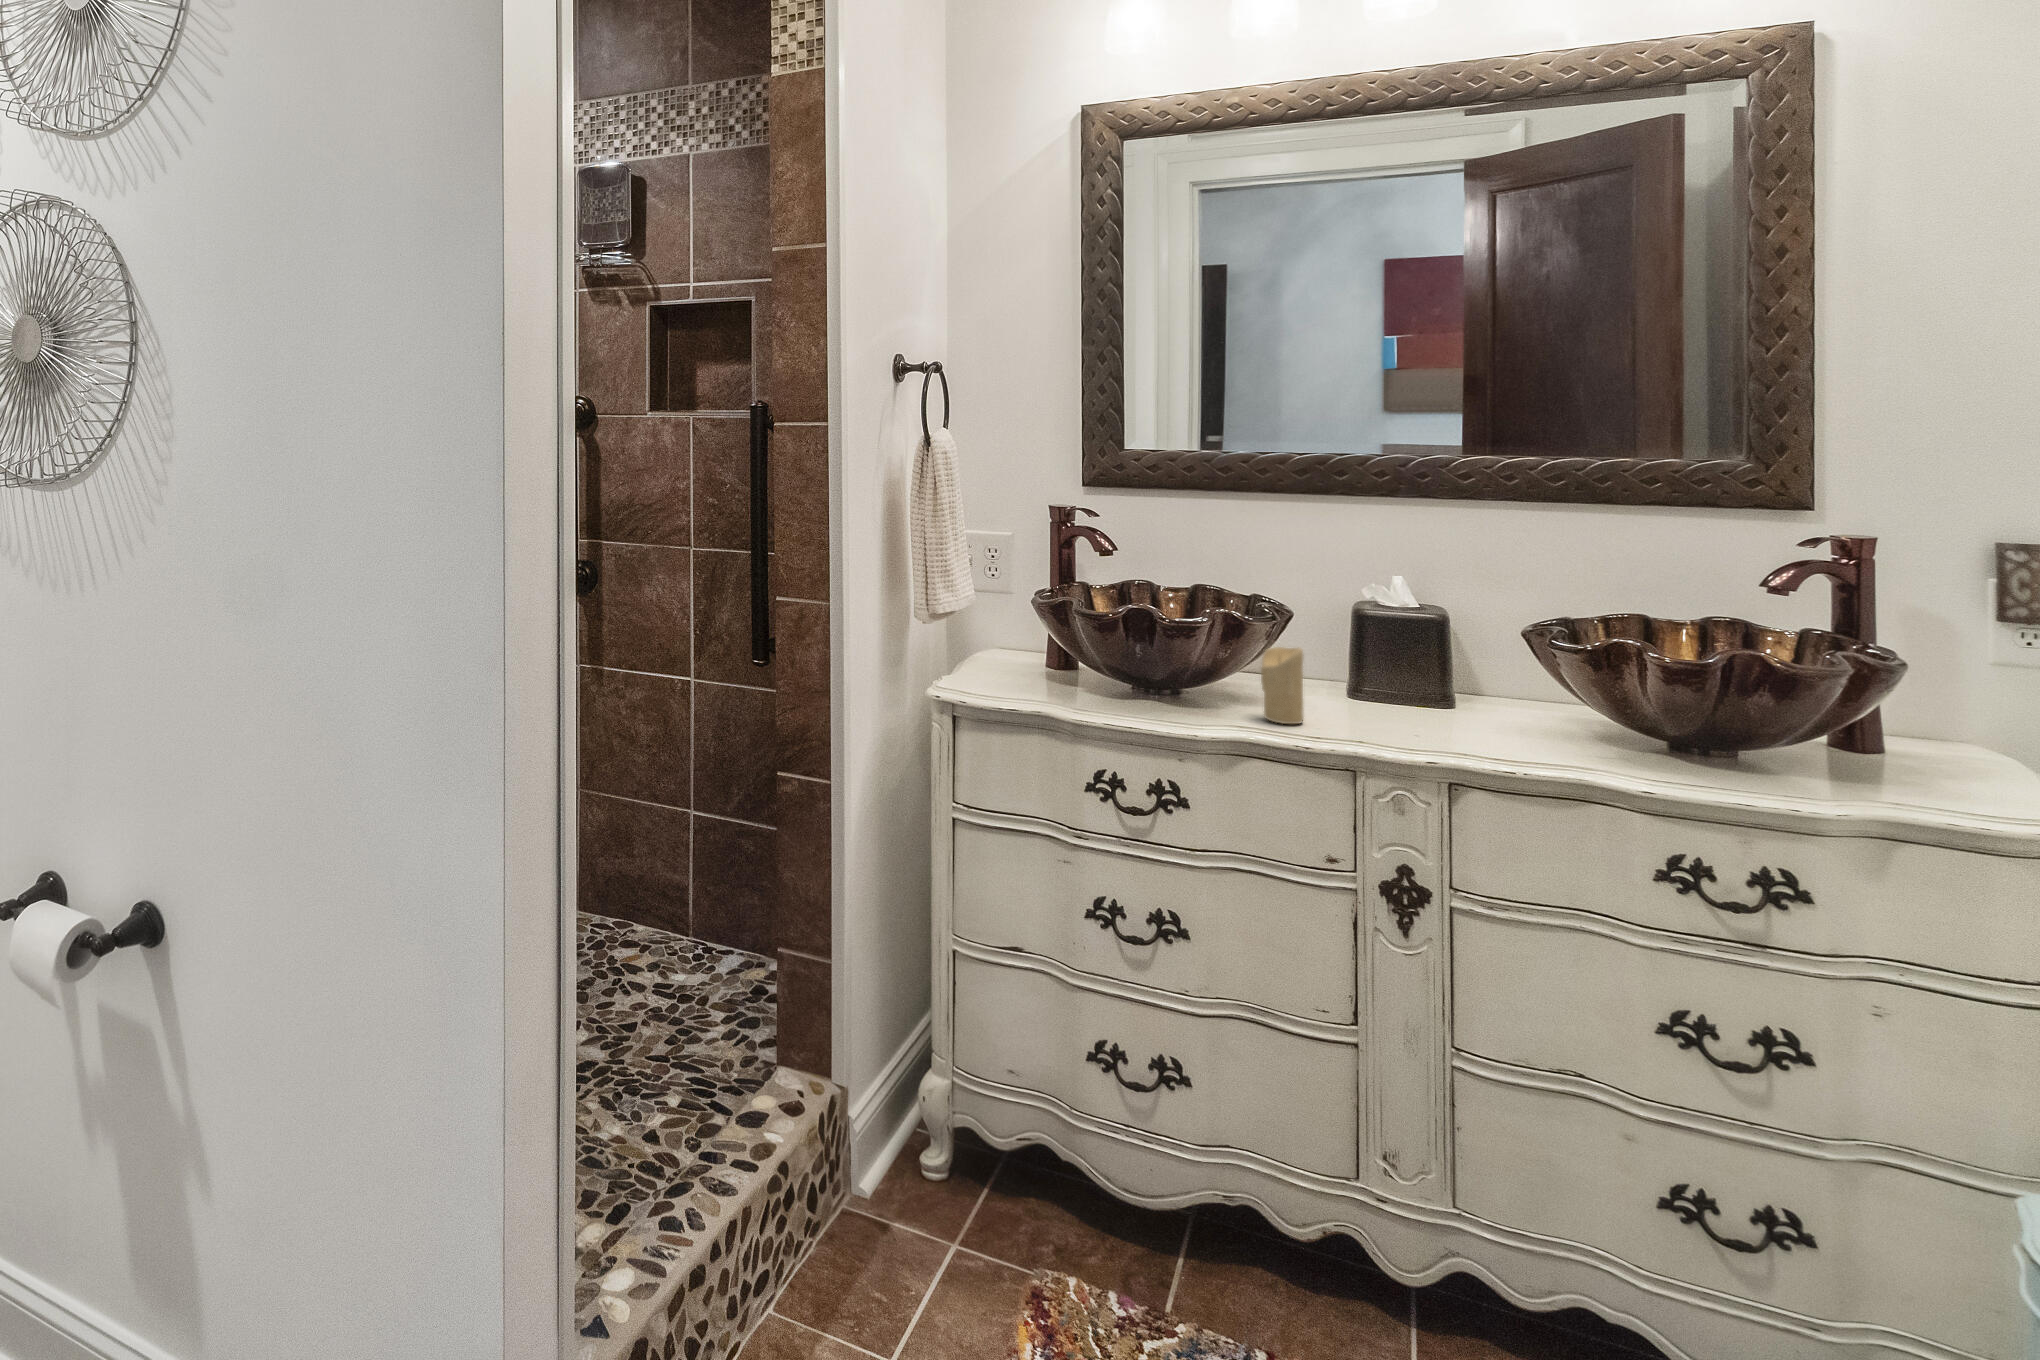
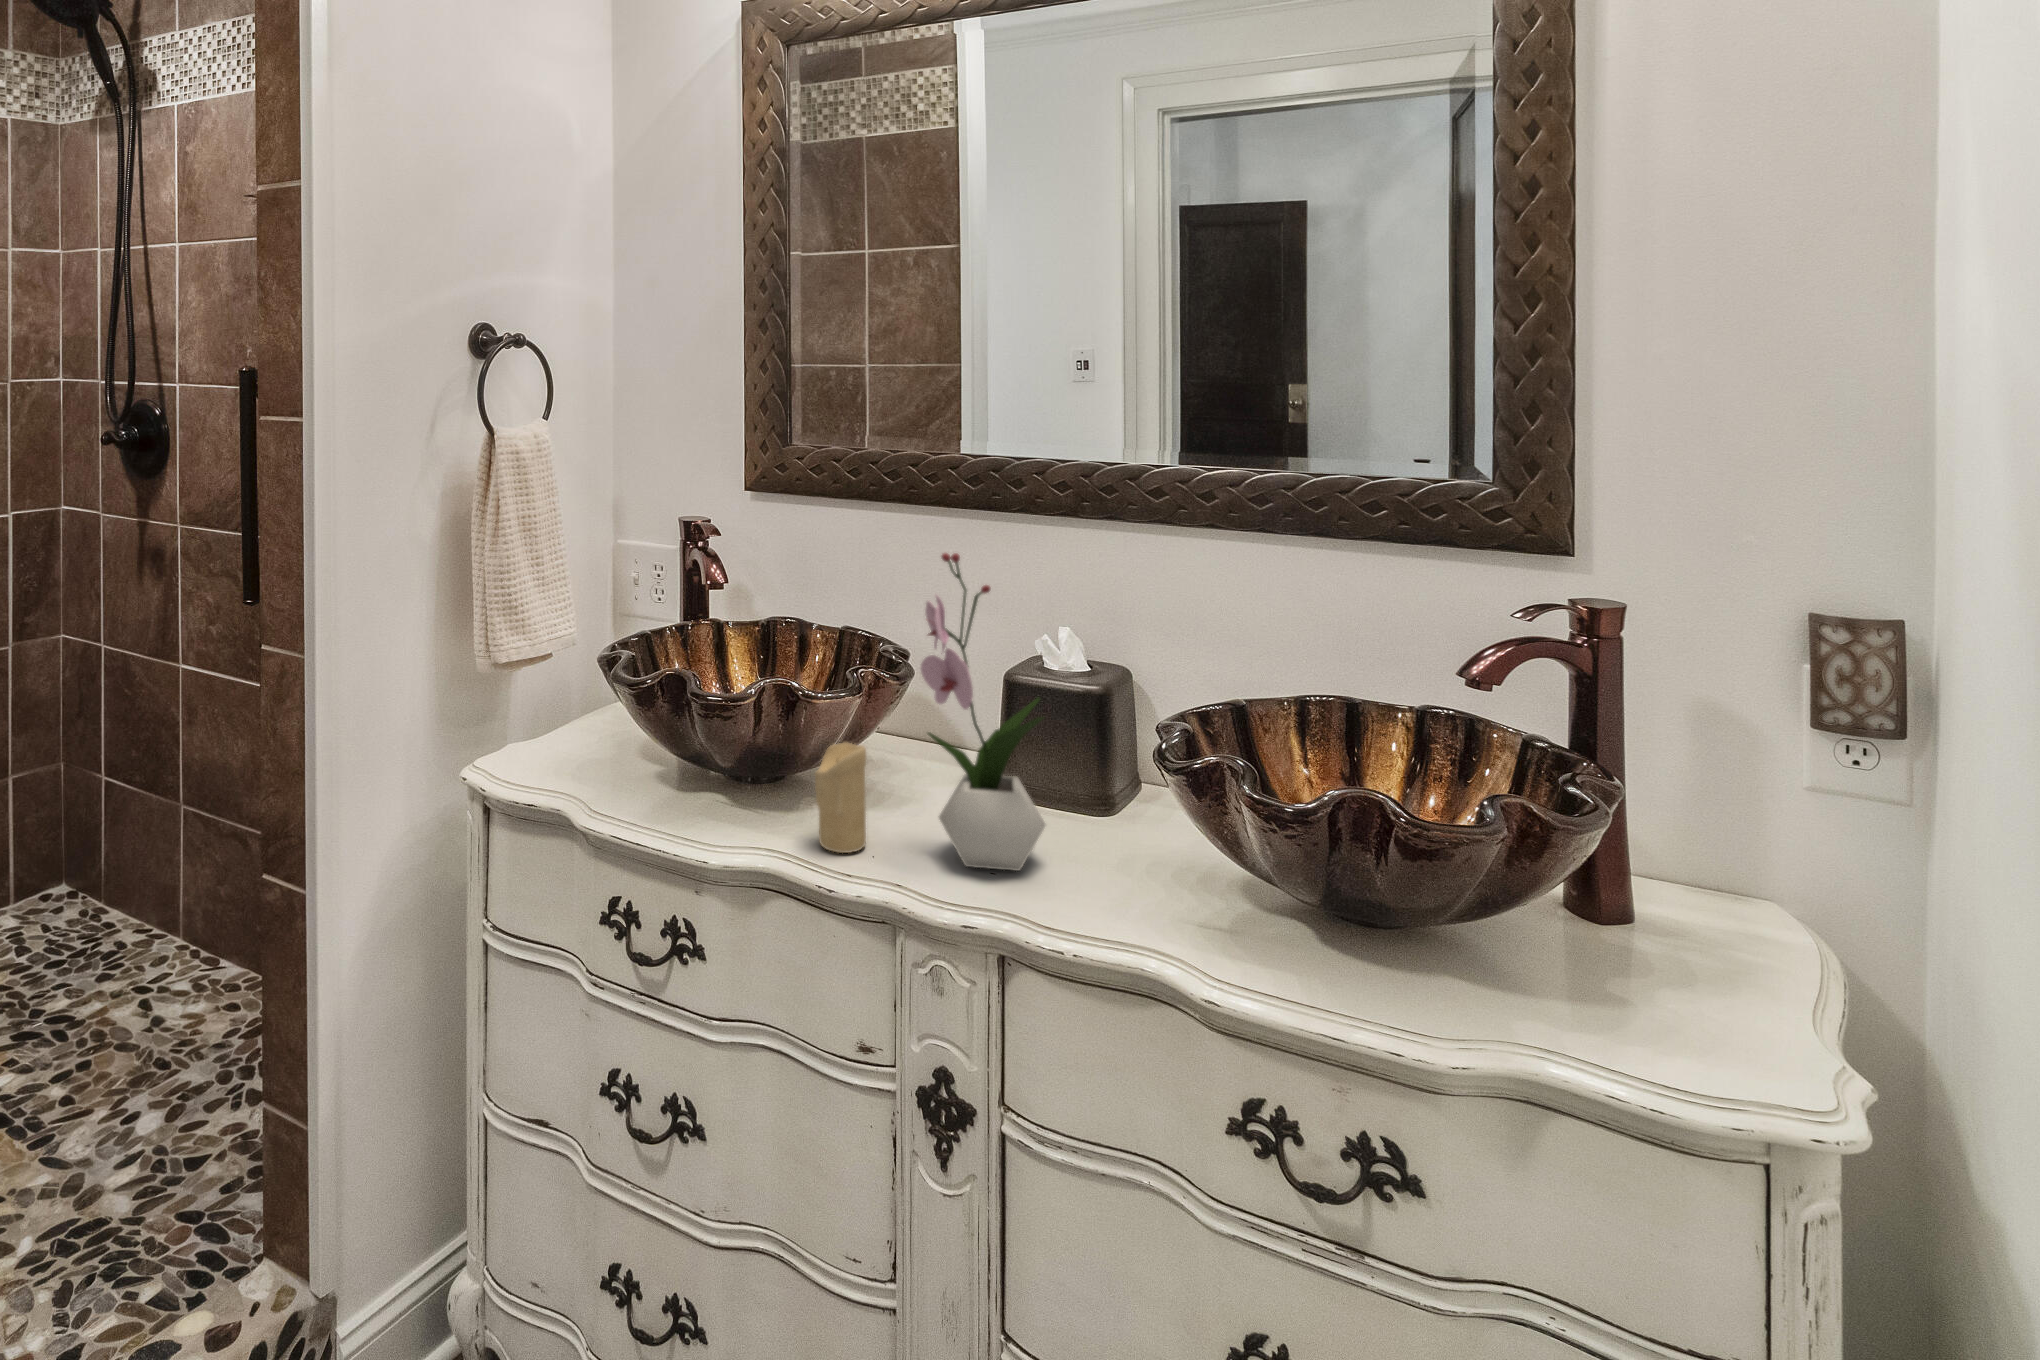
flower arrangement: none [1340,506,1459,732] -> present [921,553,1046,871]

